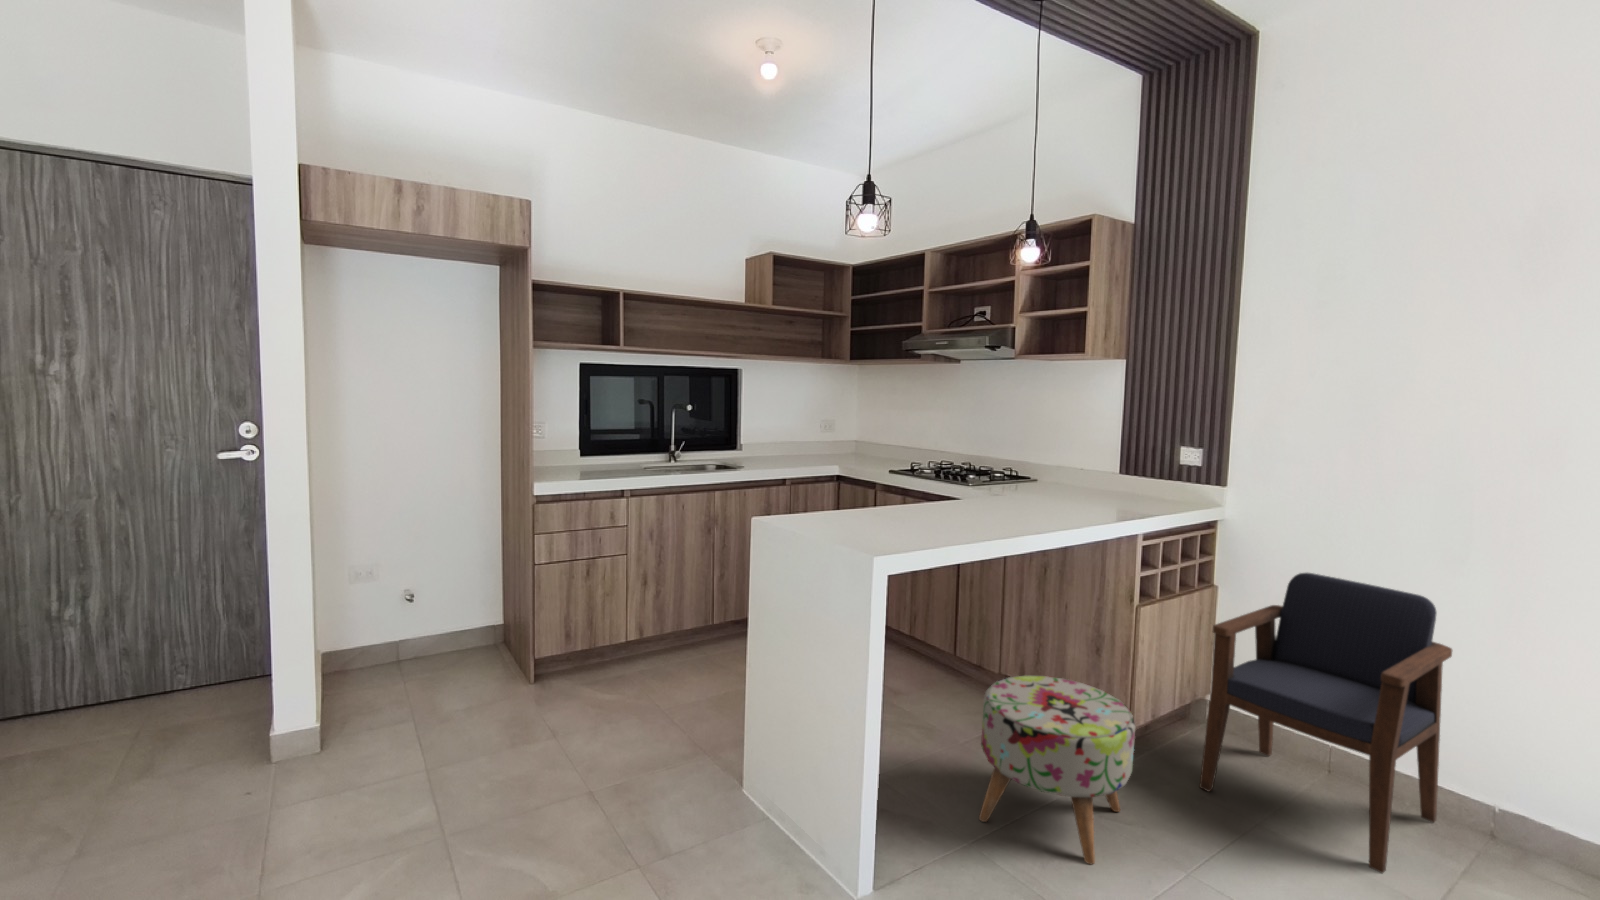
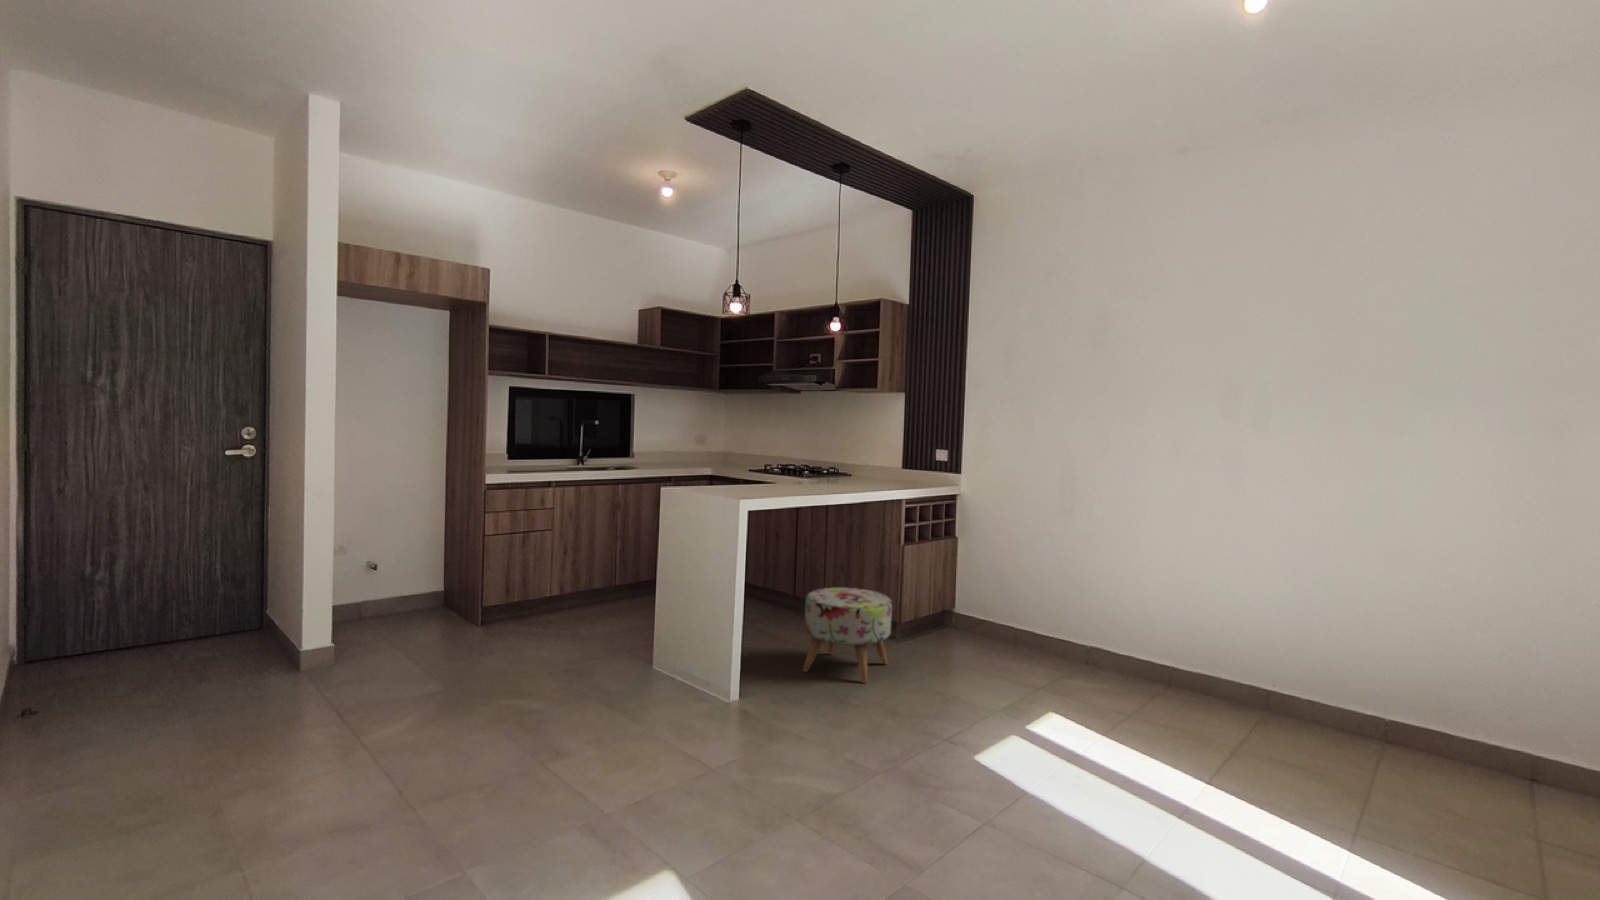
armchair: present [1199,573,1452,873] -> none [937,523,1065,679]

